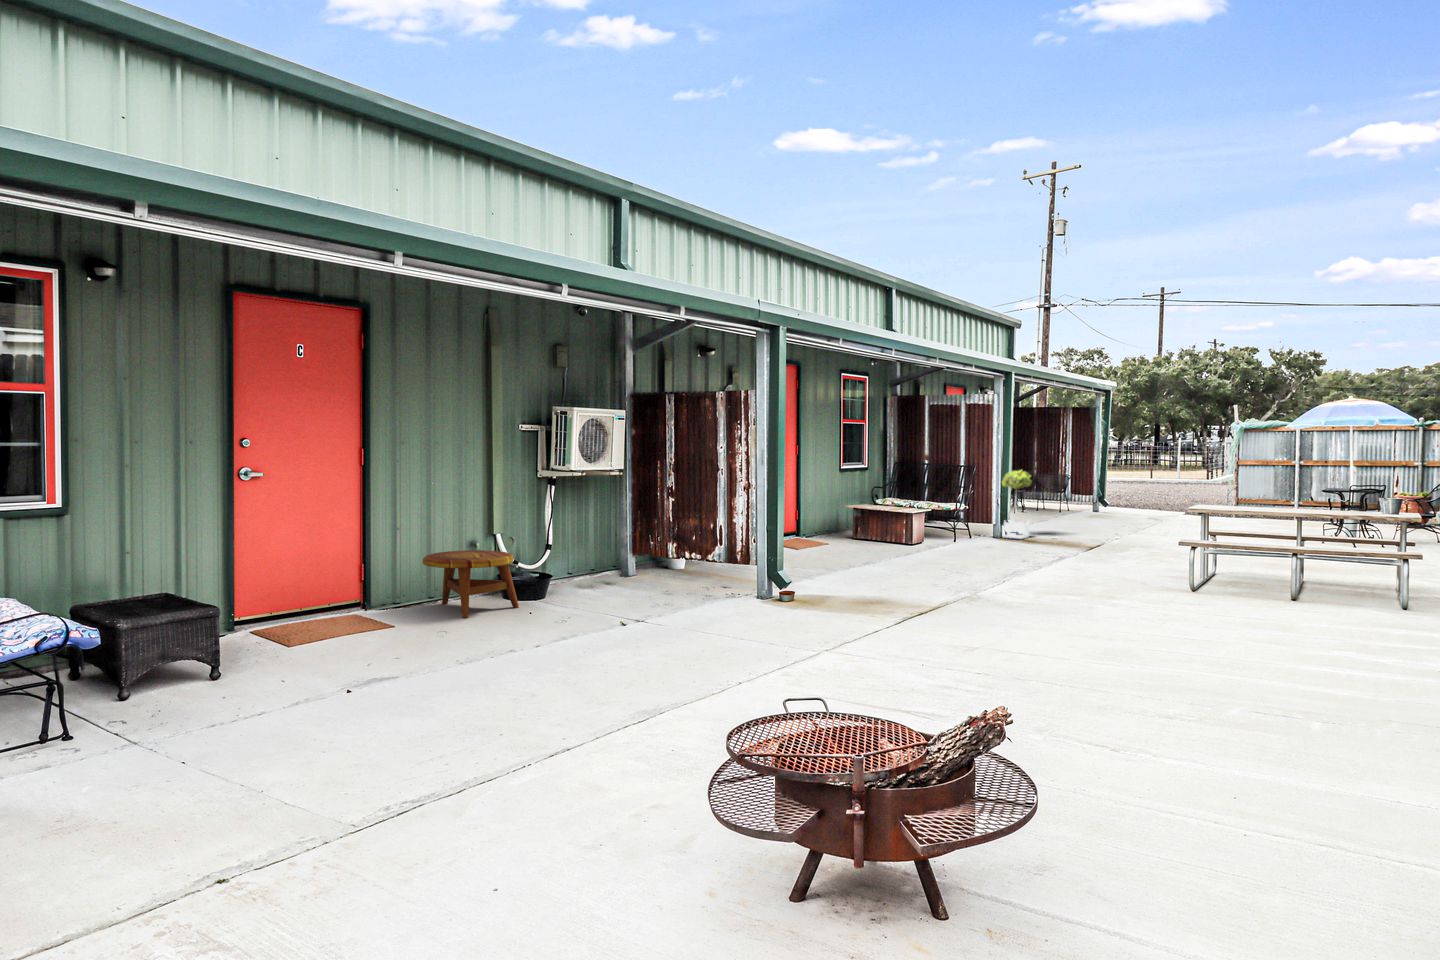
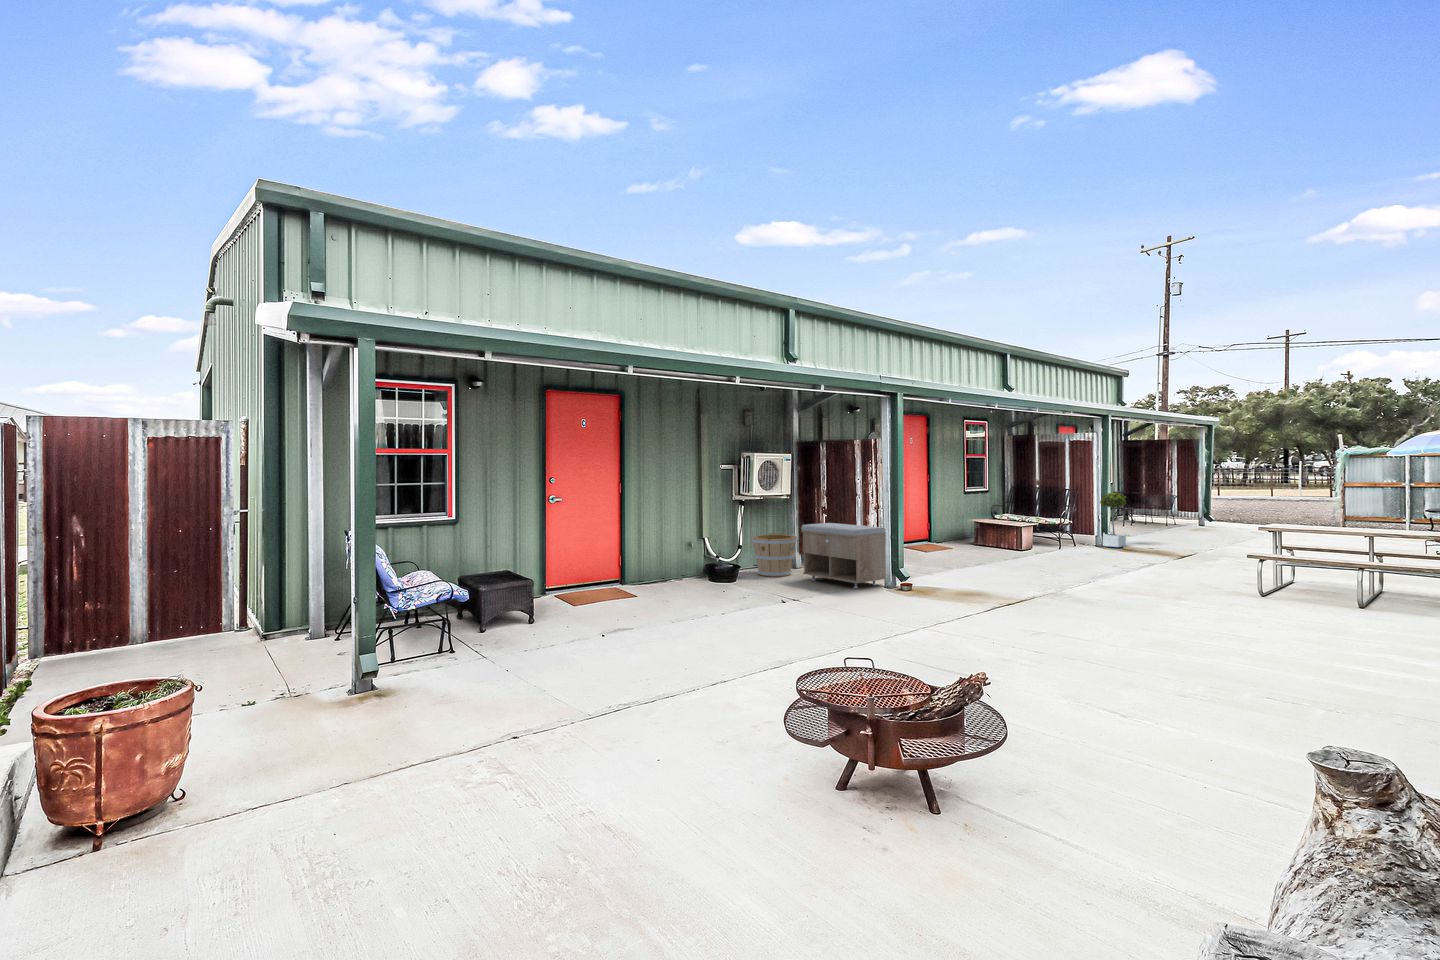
storage bench: none [641,509,761,602] -> present [801,523,886,588]
wooden bucket: none [566,525,633,588] -> present [752,533,797,577]
side table: present [423,550,519,618] -> none [656,550,717,593]

